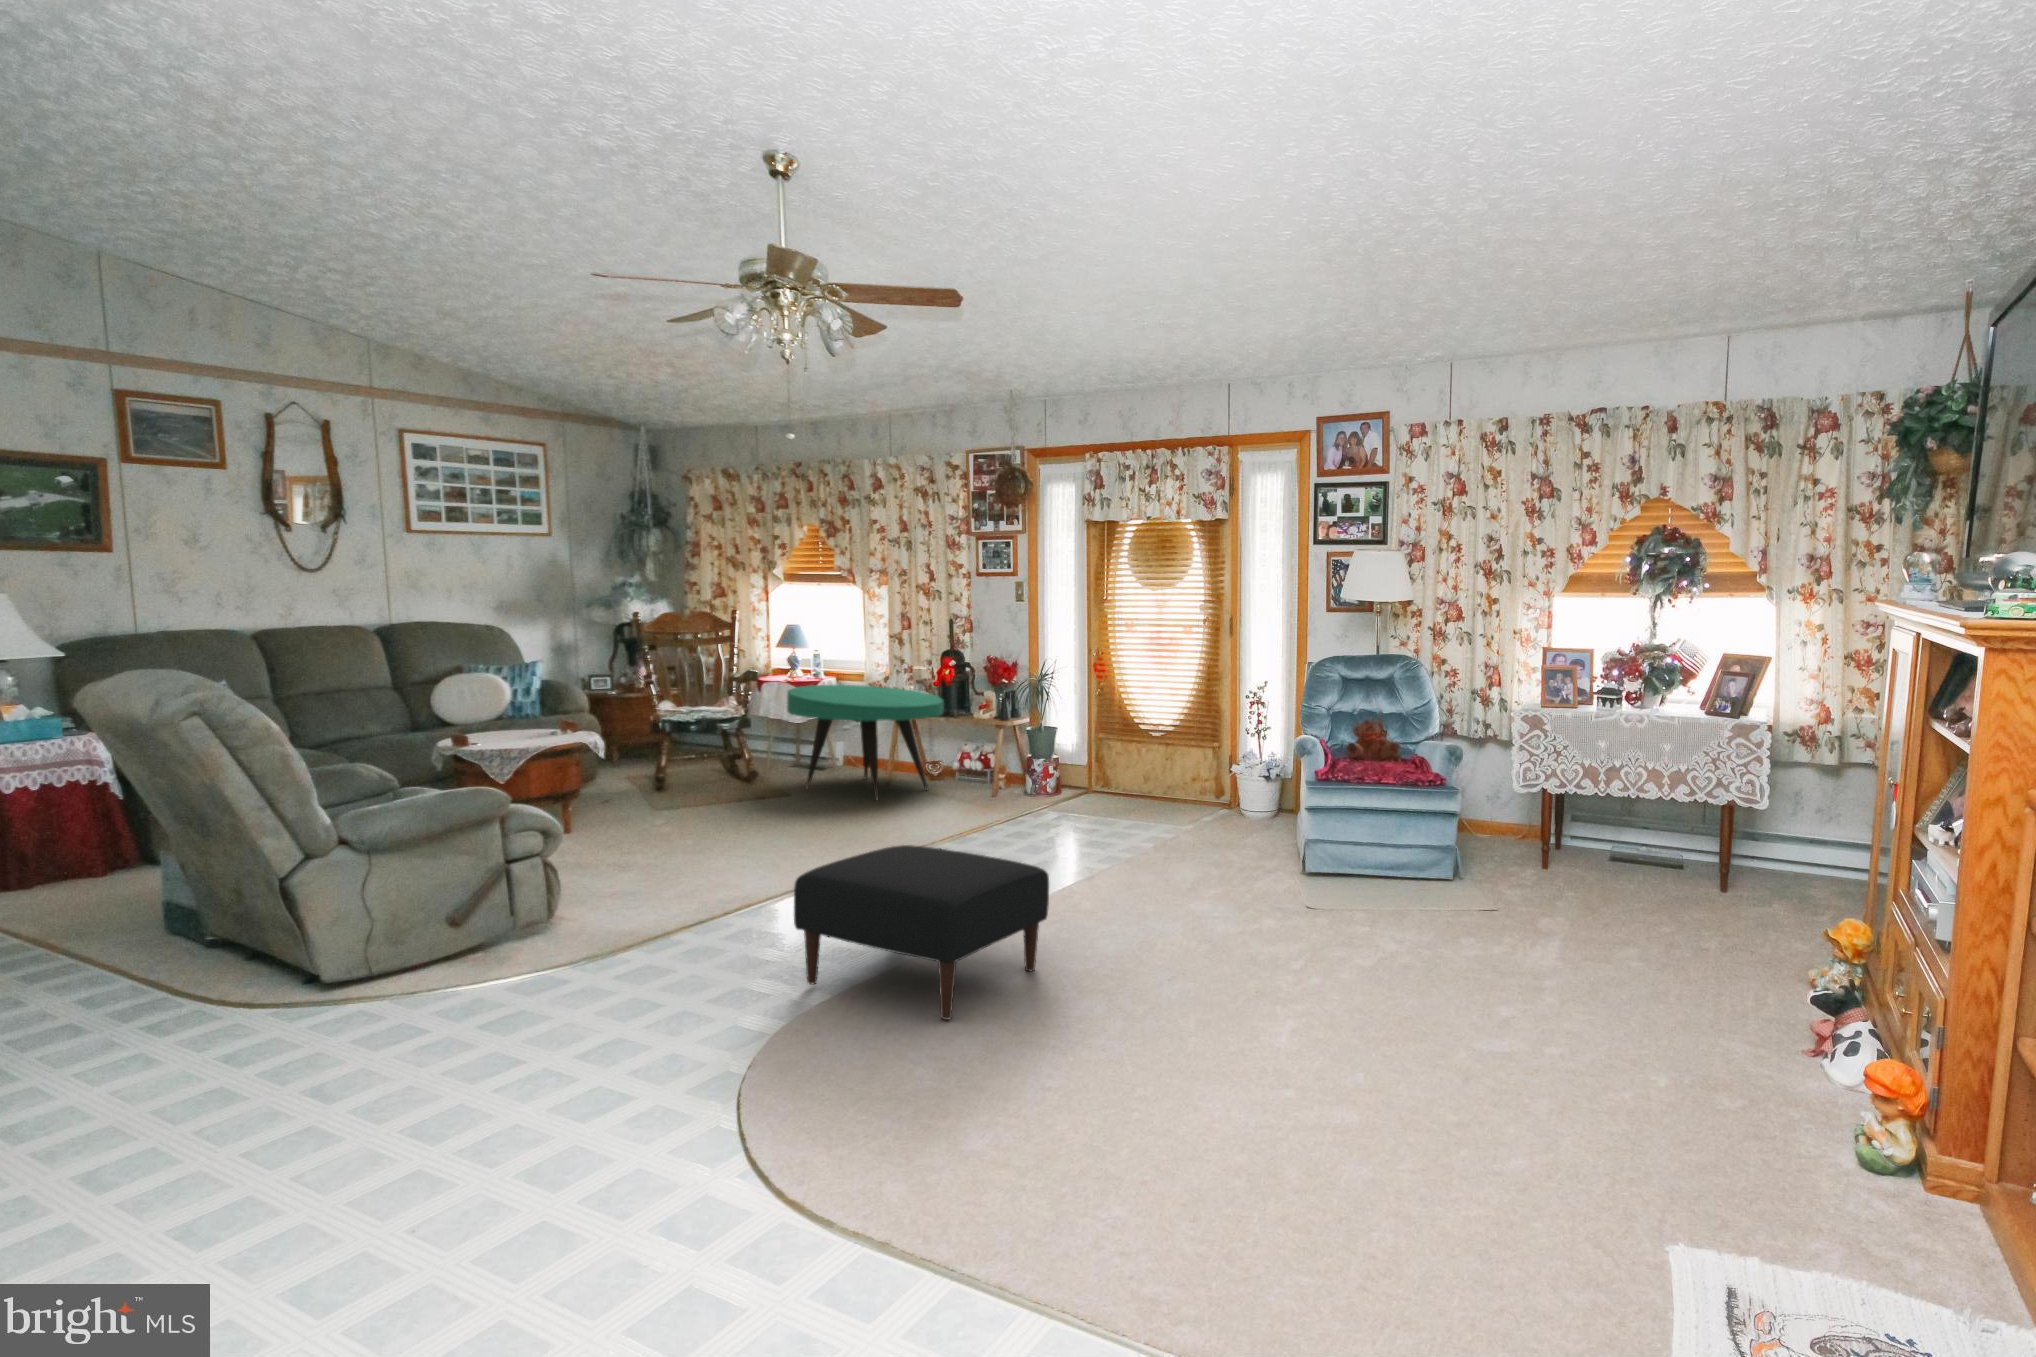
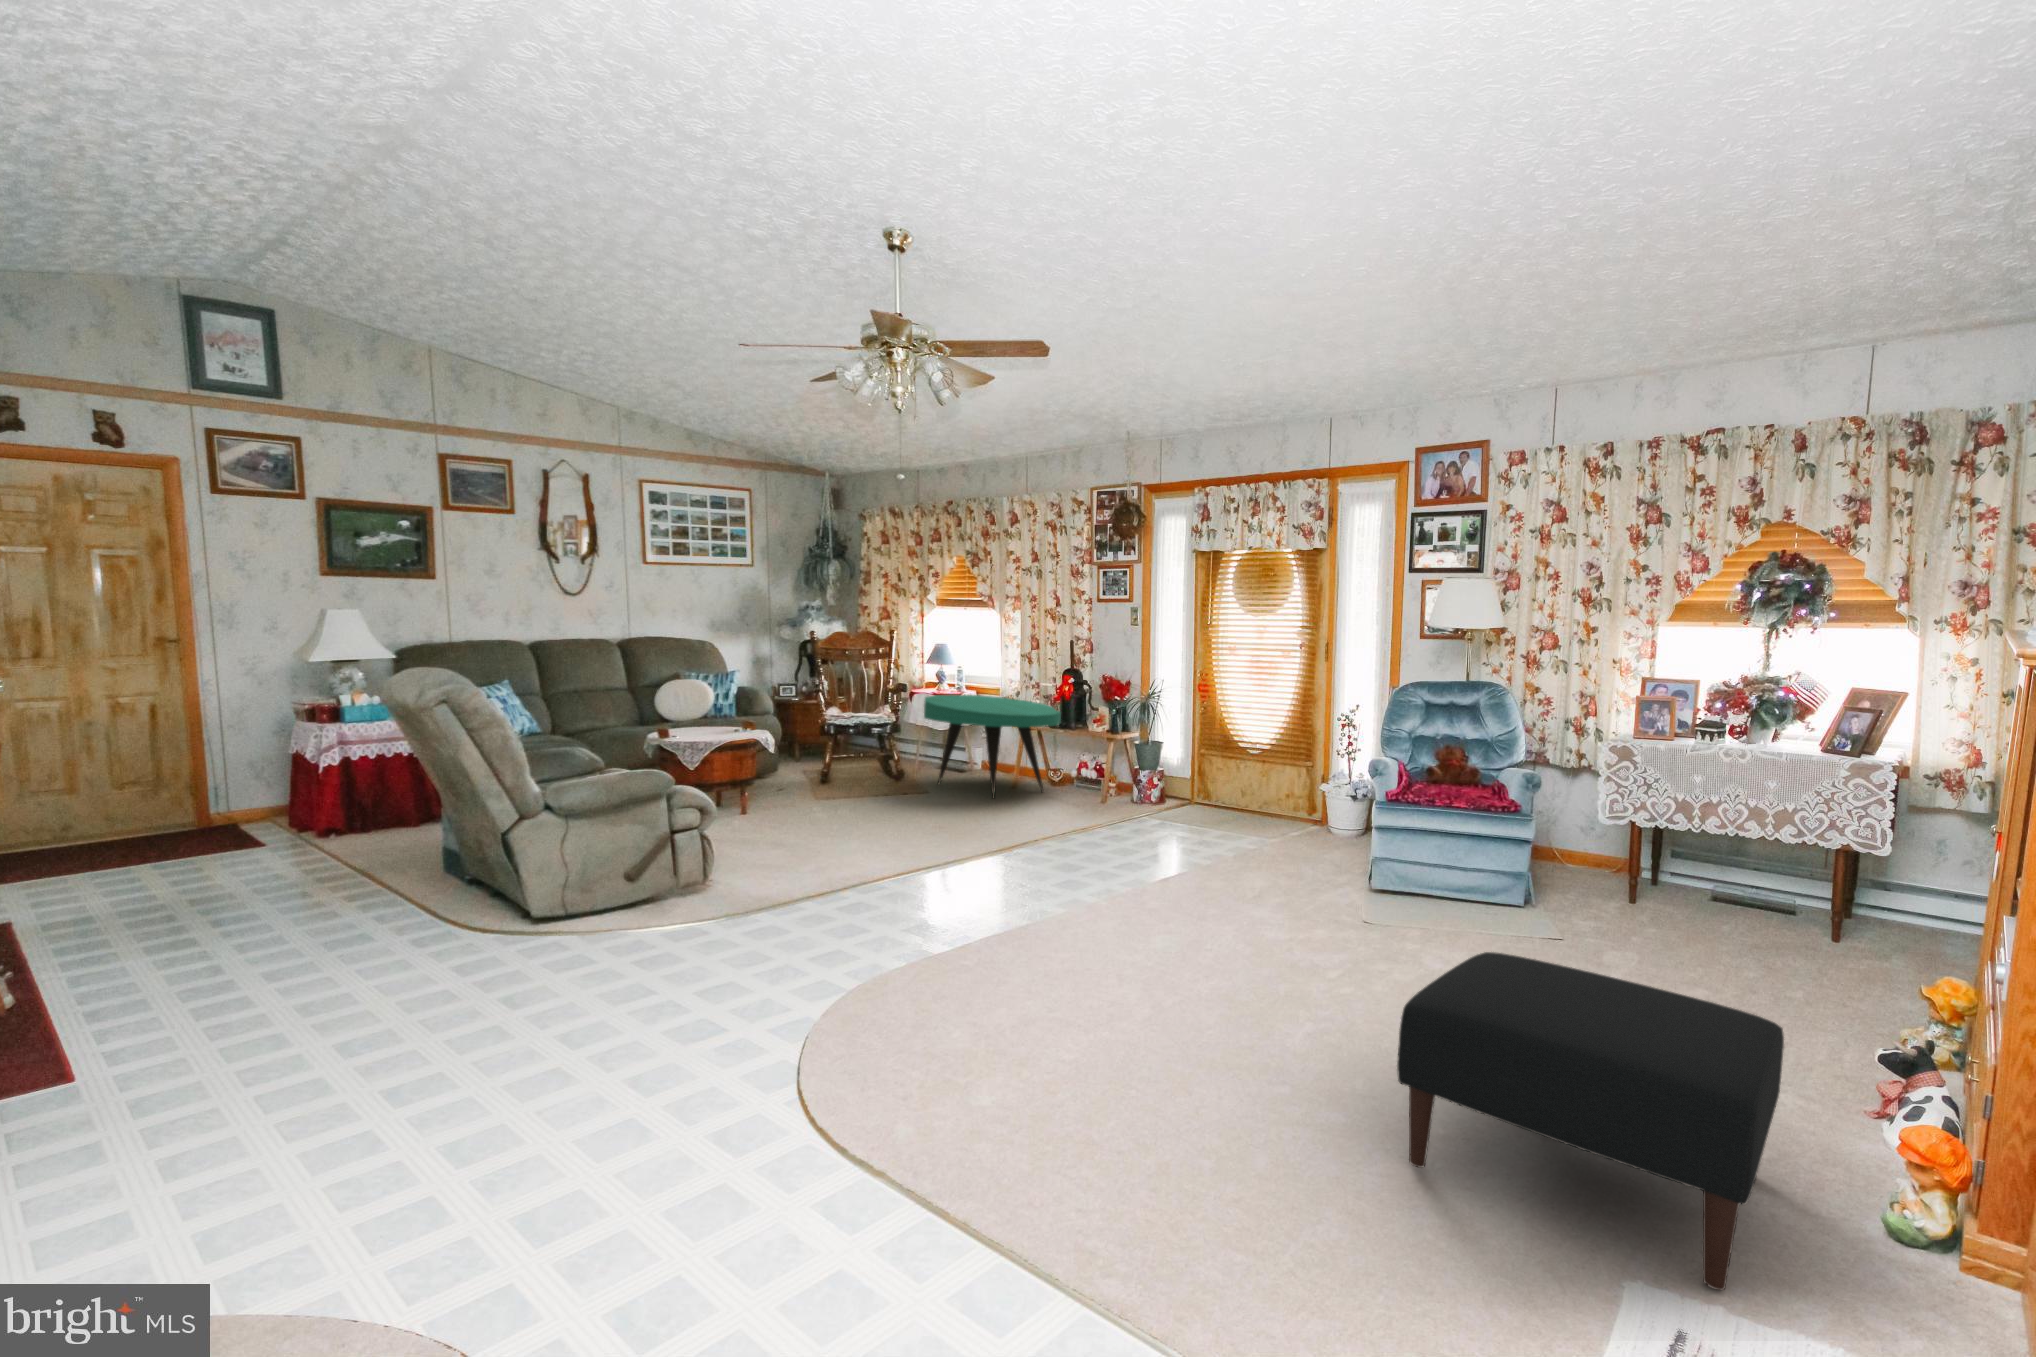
ottoman: present [794,845,1049,1020] -> present [1397,952,1784,1290]

